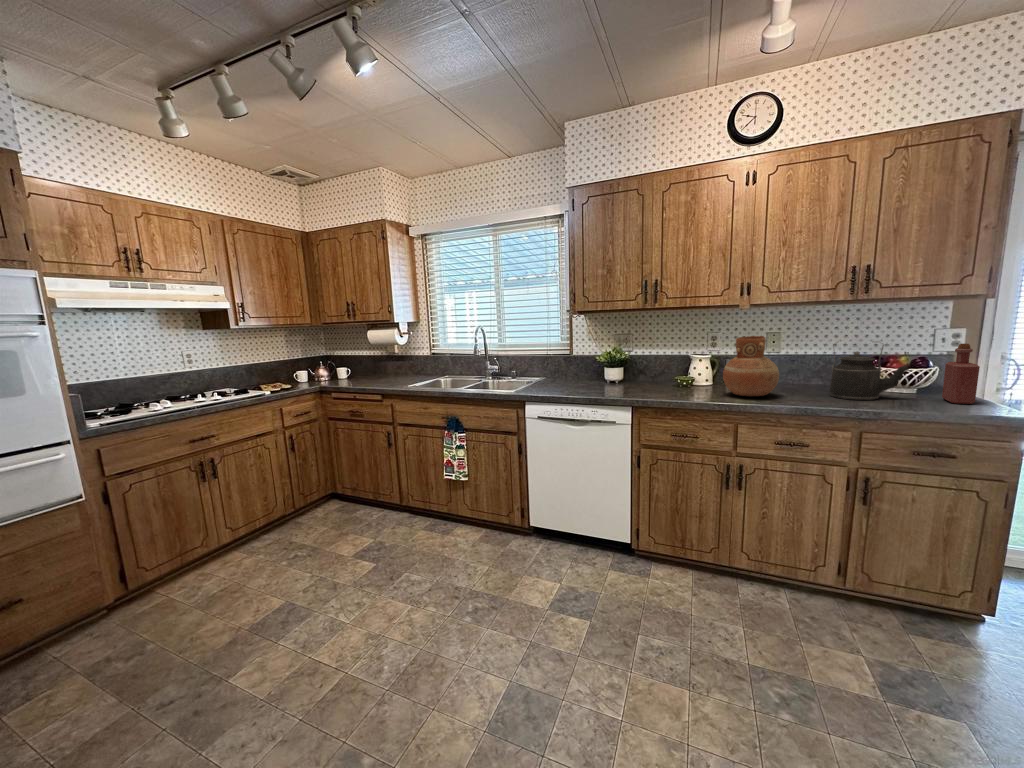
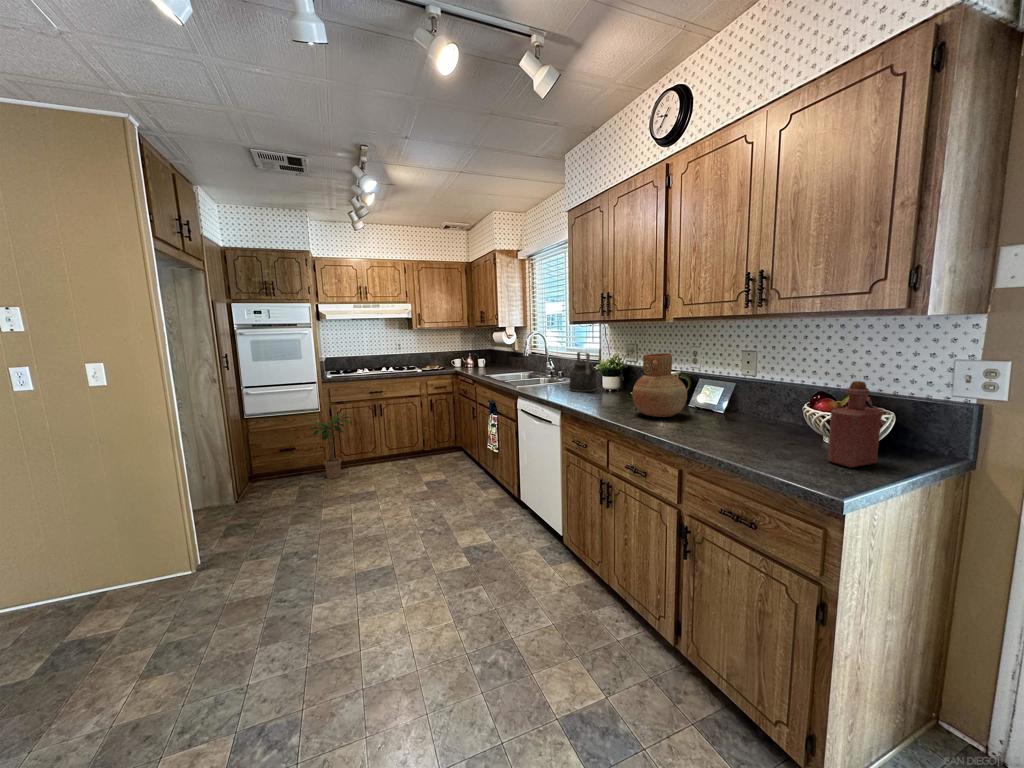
kettle: present [830,341,909,400] -> present [569,352,597,392]
potted plant: none [90,486,181,628] -> present [309,413,350,479]

